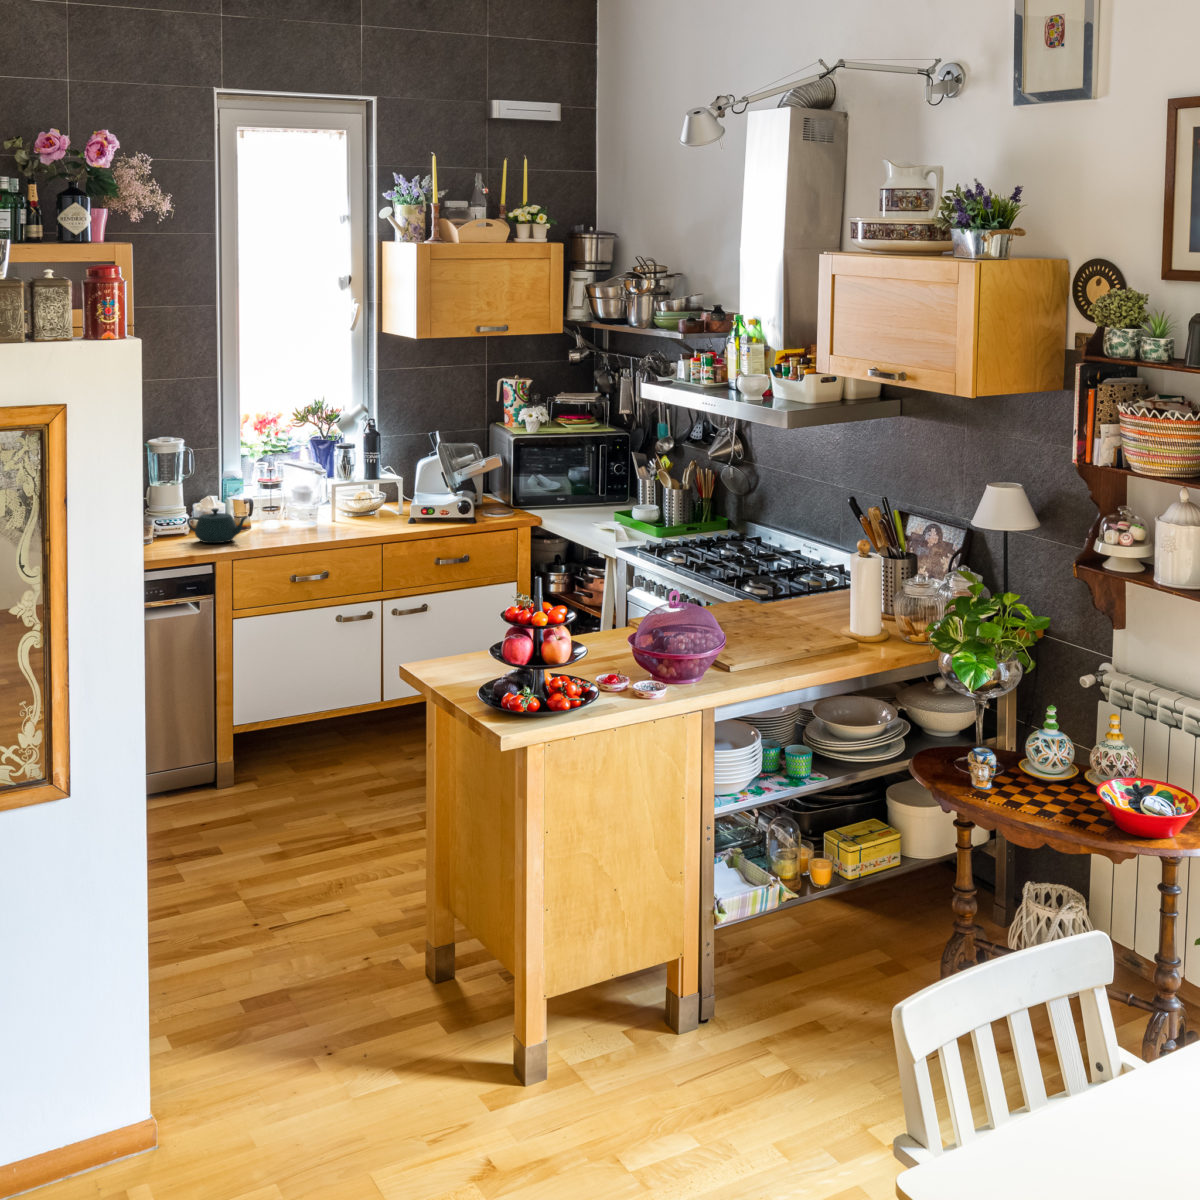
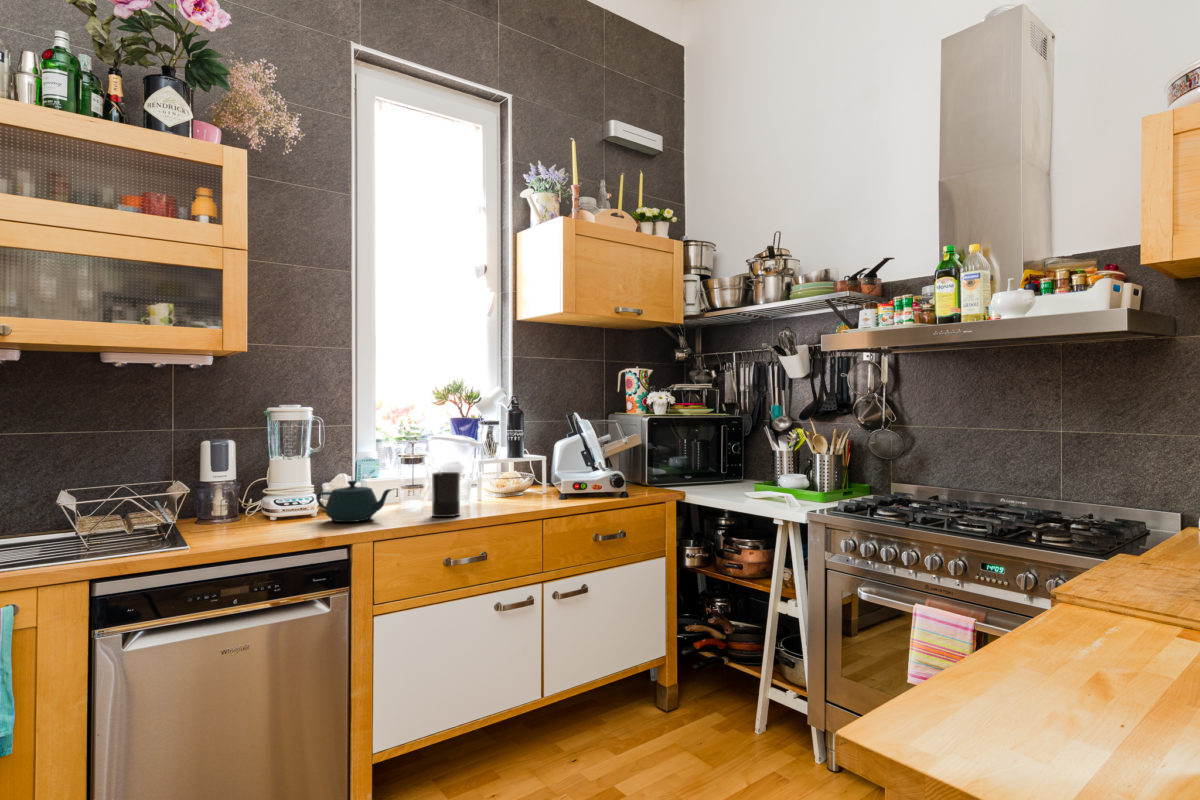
candle: none [281,498,307,541] -> present [432,472,460,517]

